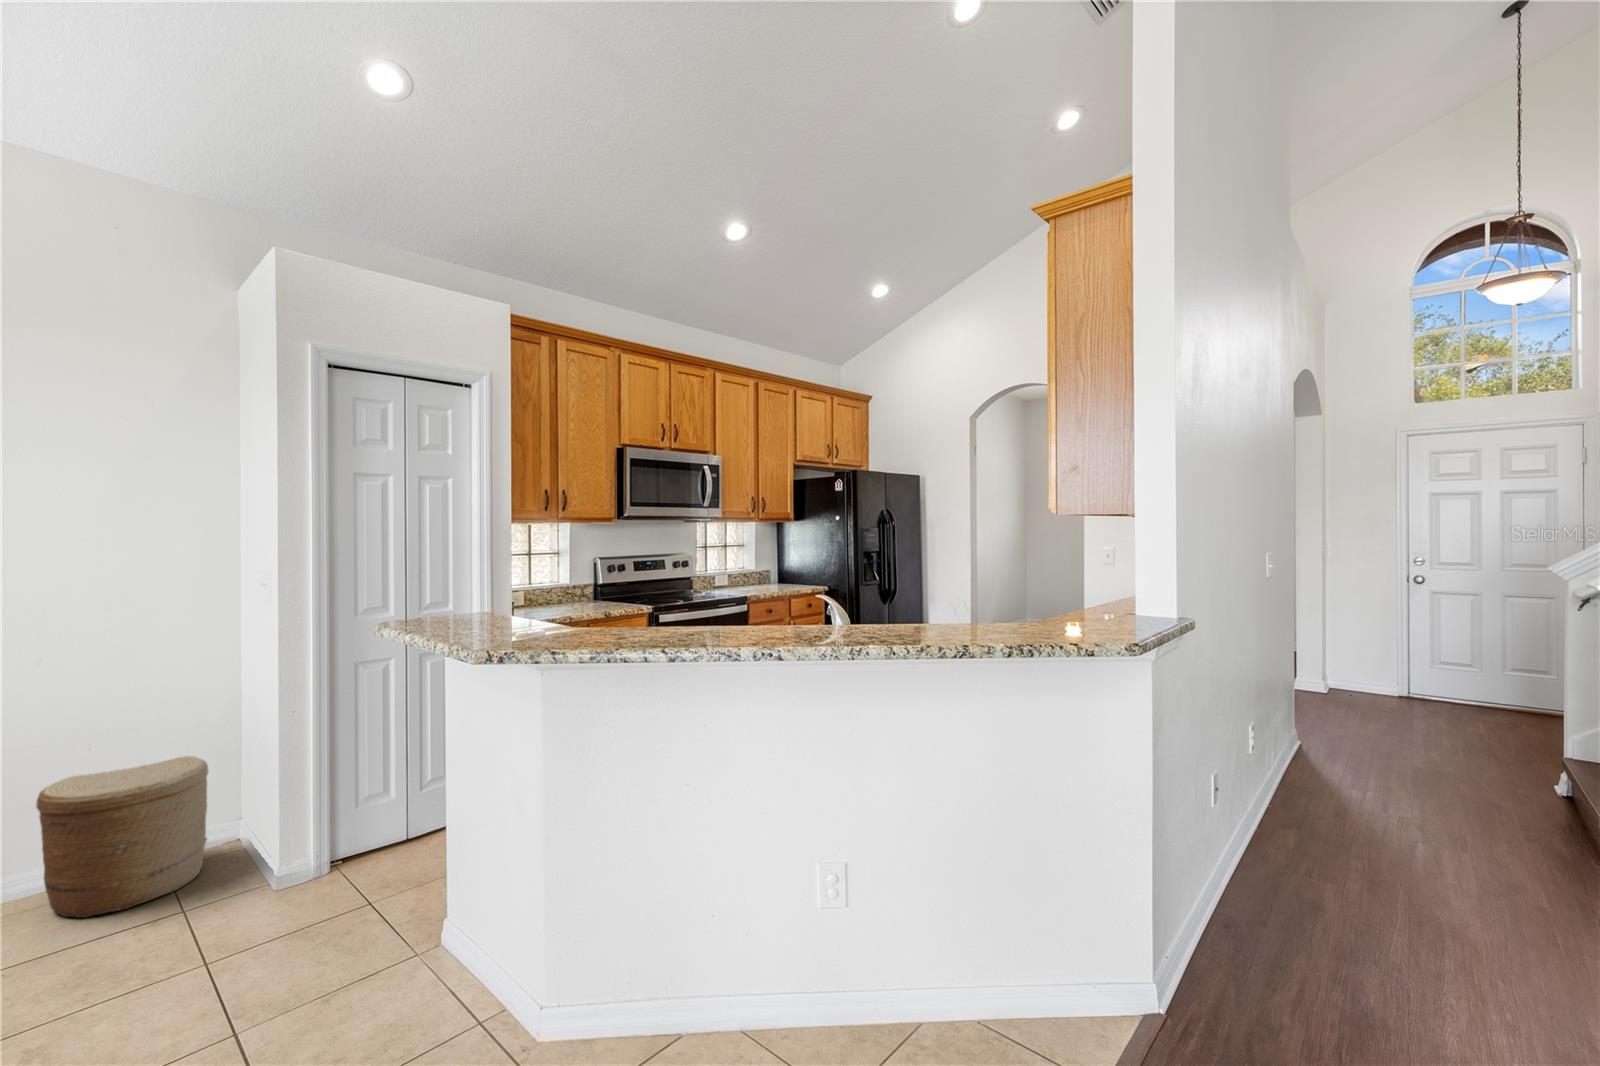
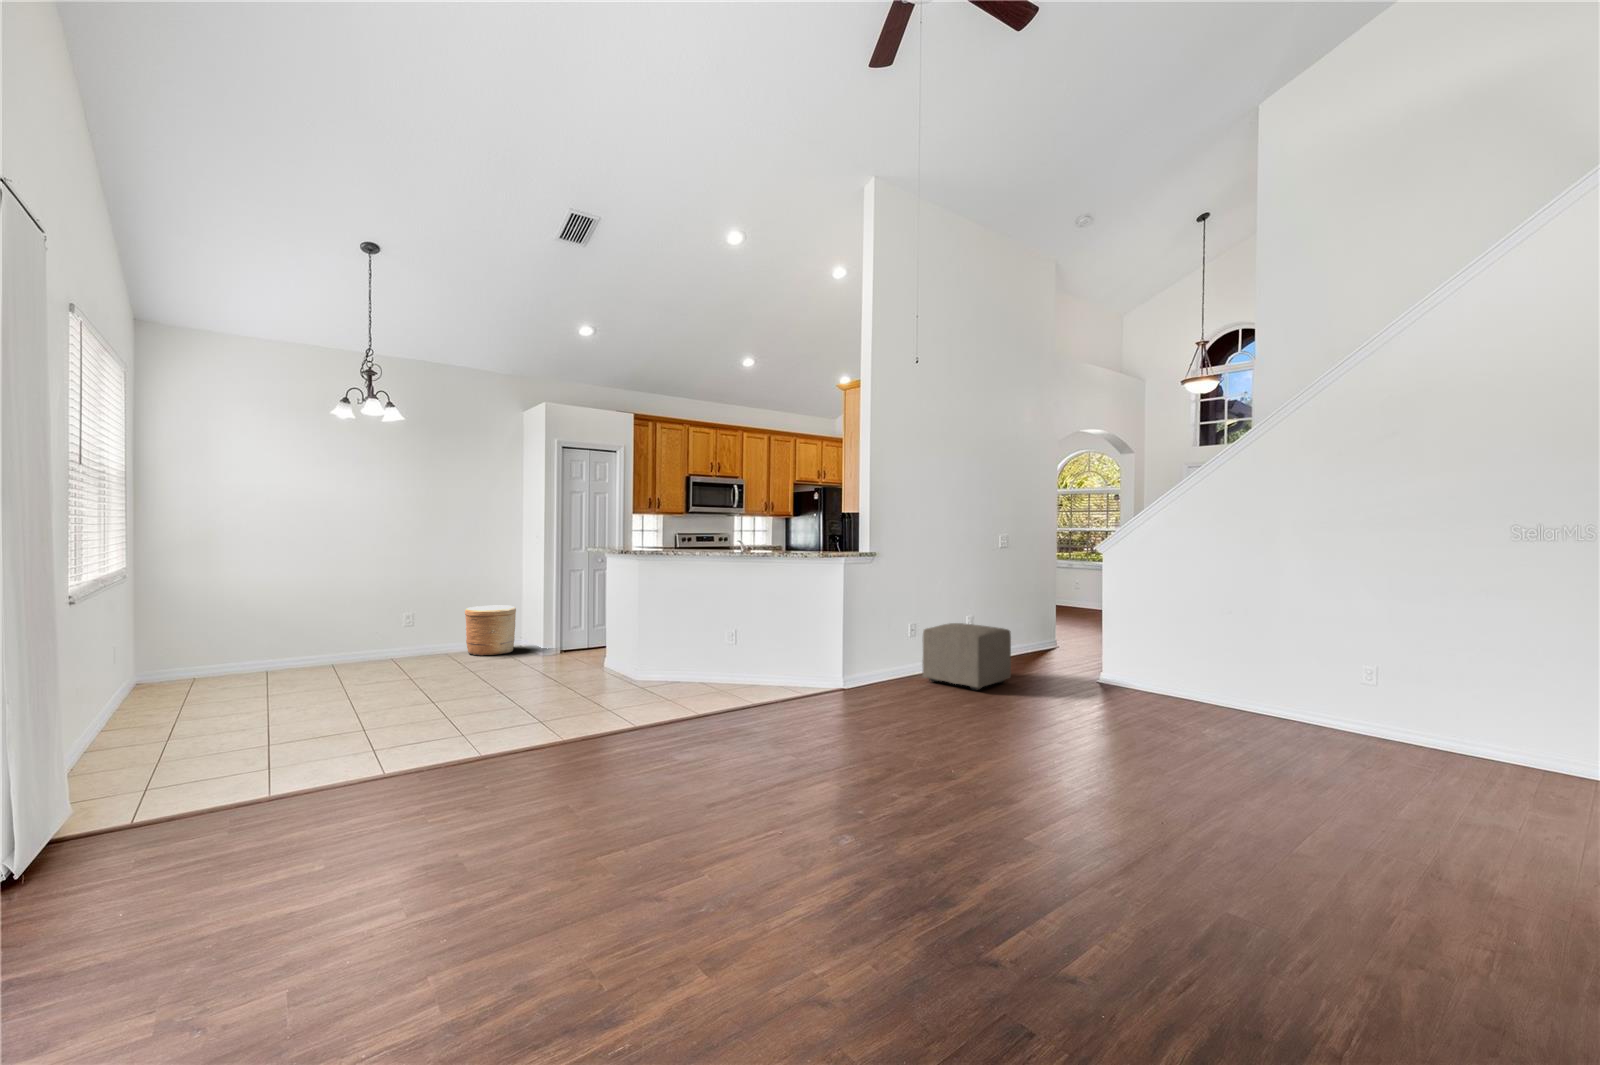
ottoman: none [1289,763,1531,991] -> present [922,623,1011,690]

